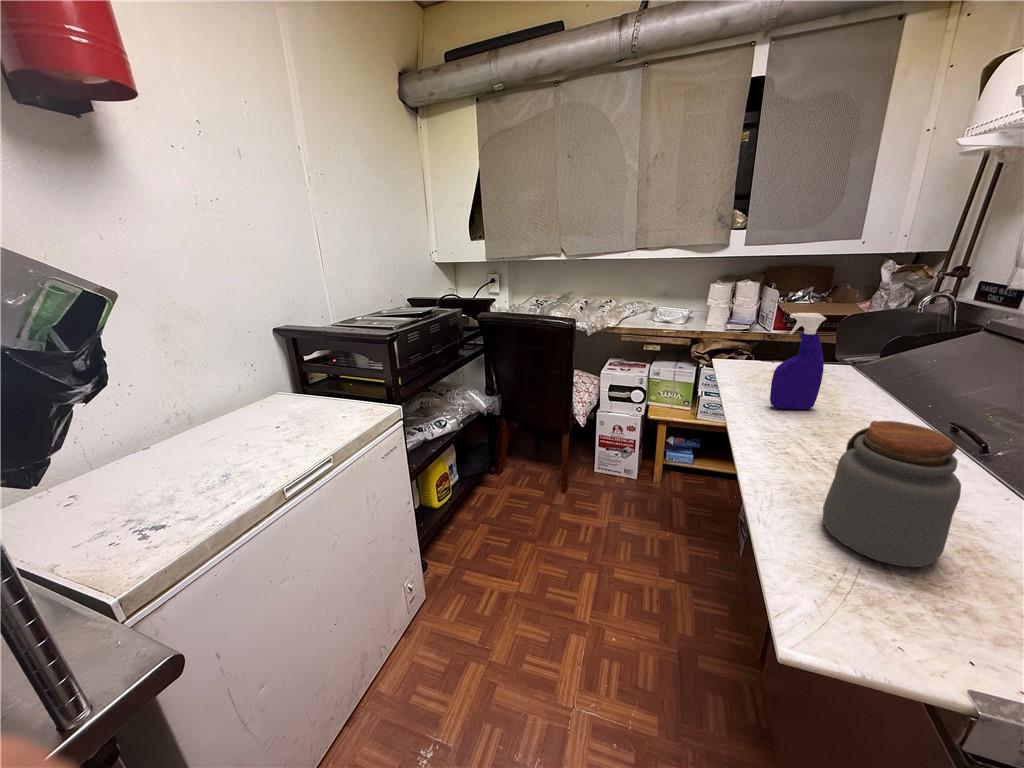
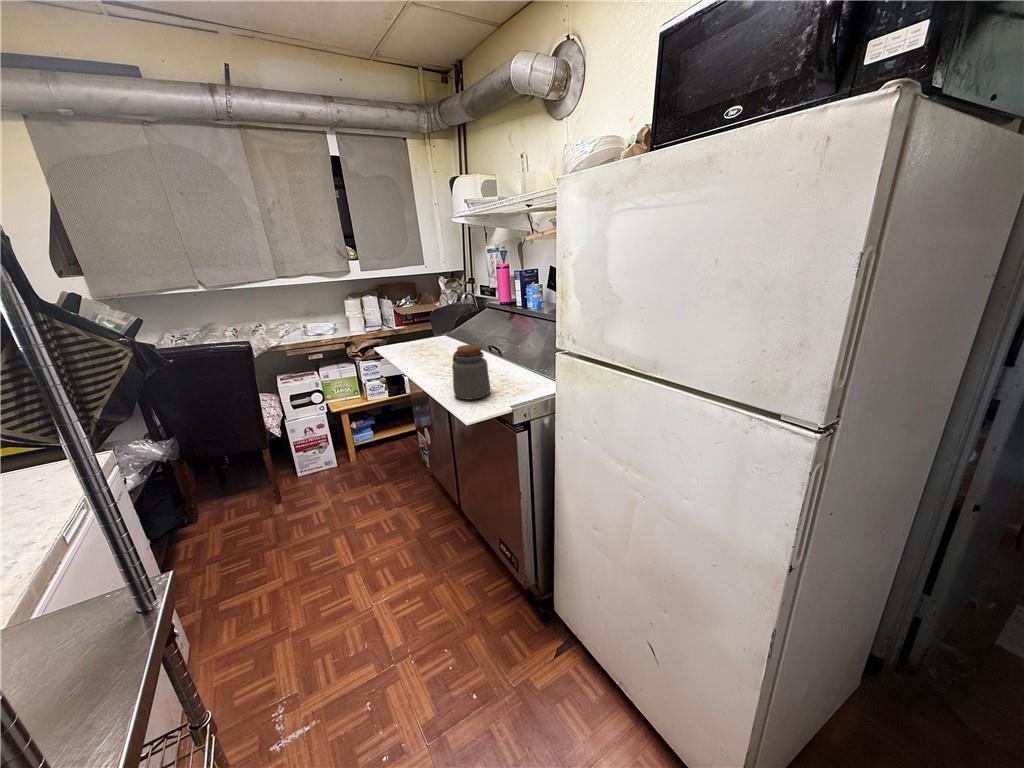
spray bottle: present [770,313,826,409] -> none [410,309,435,364]

